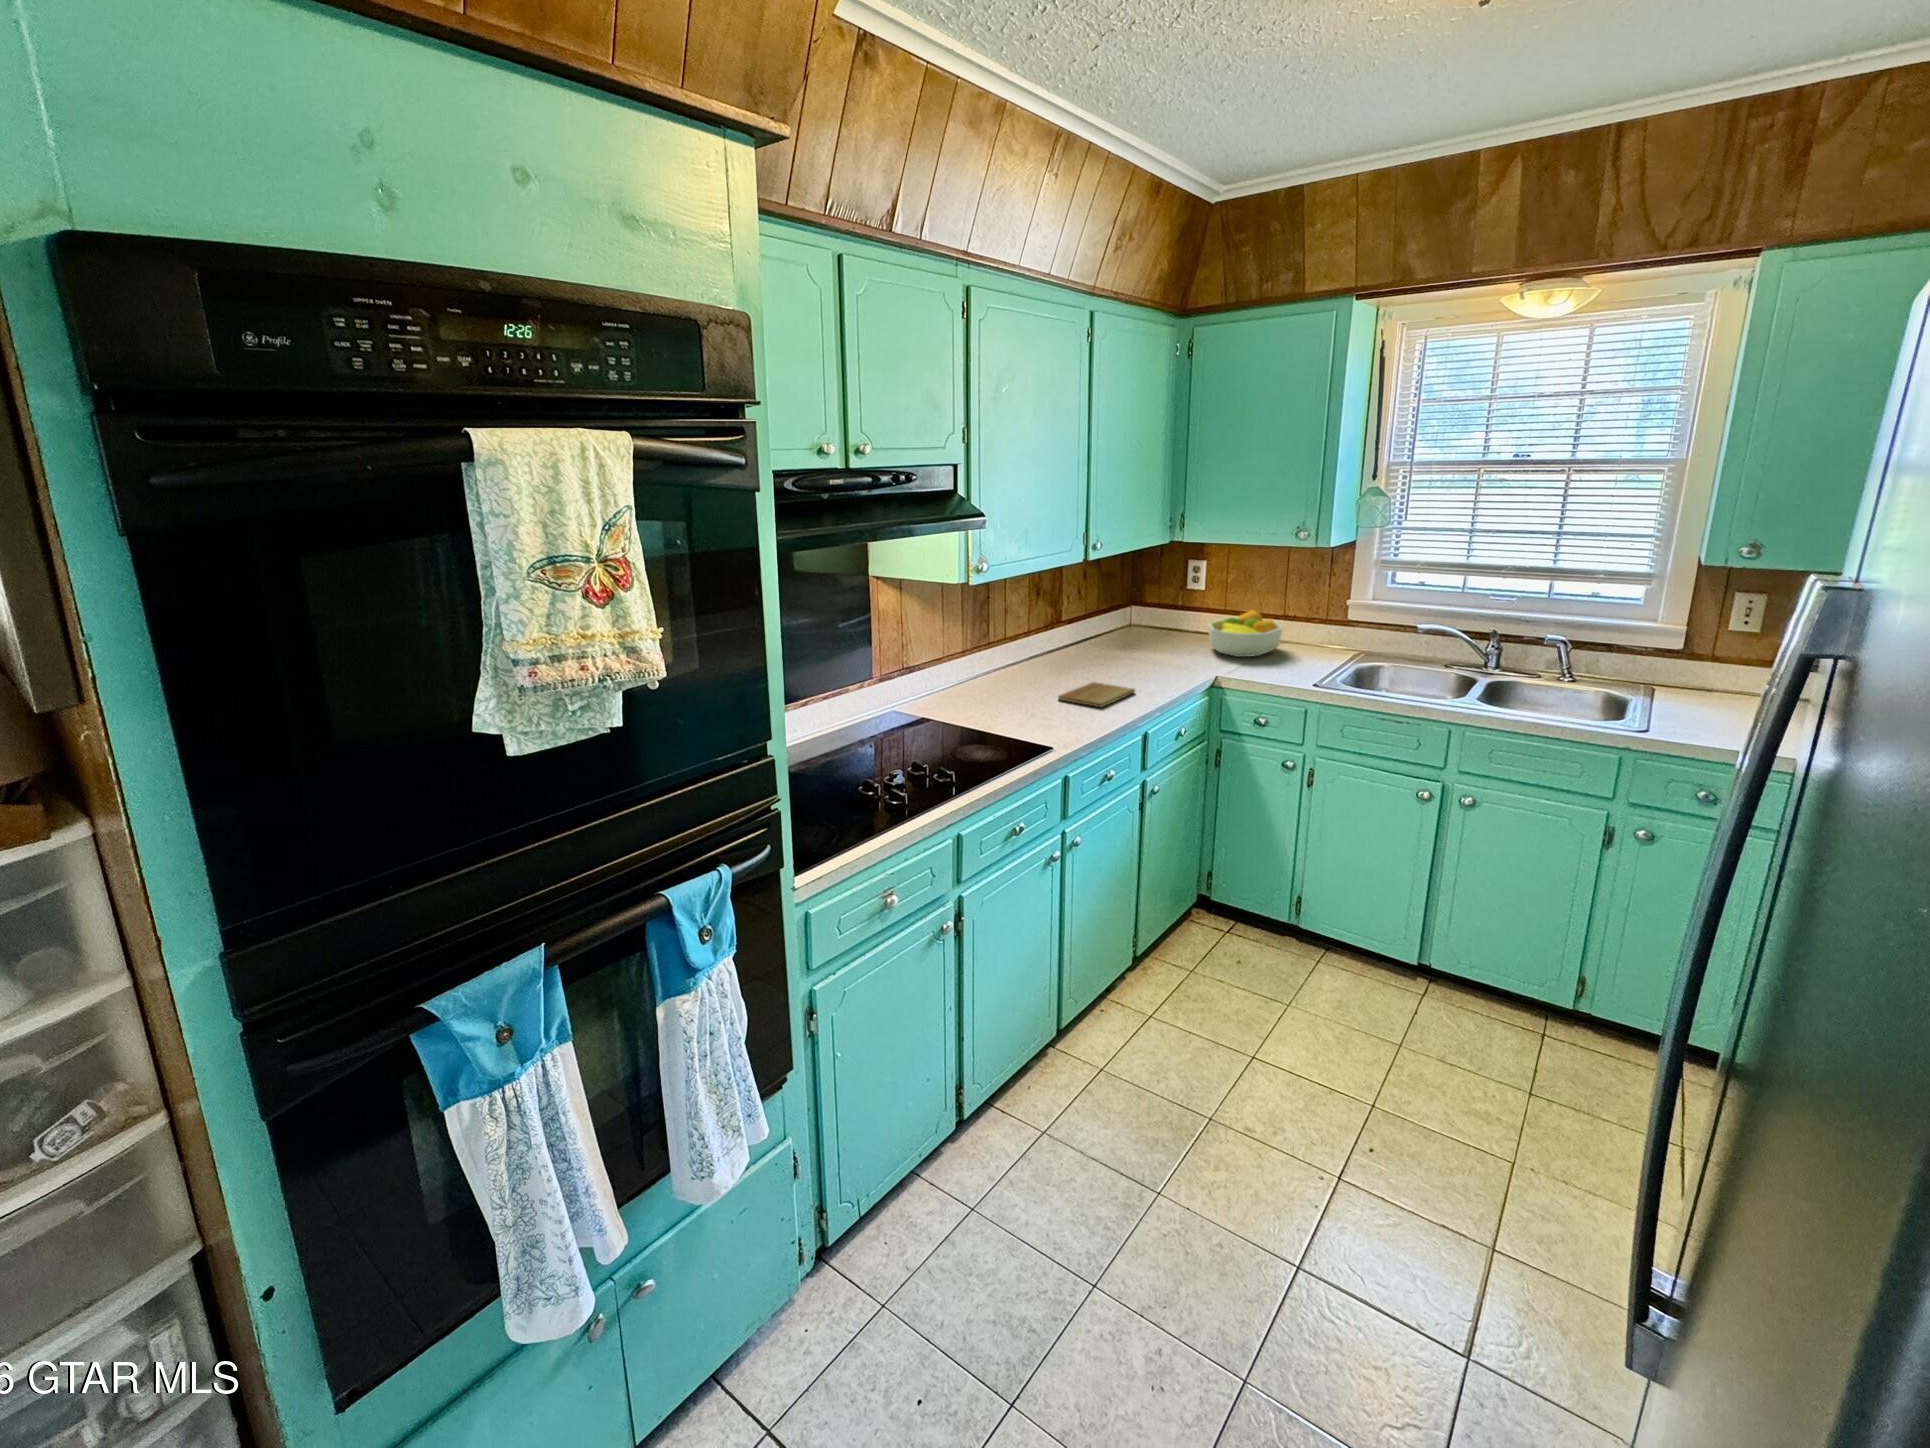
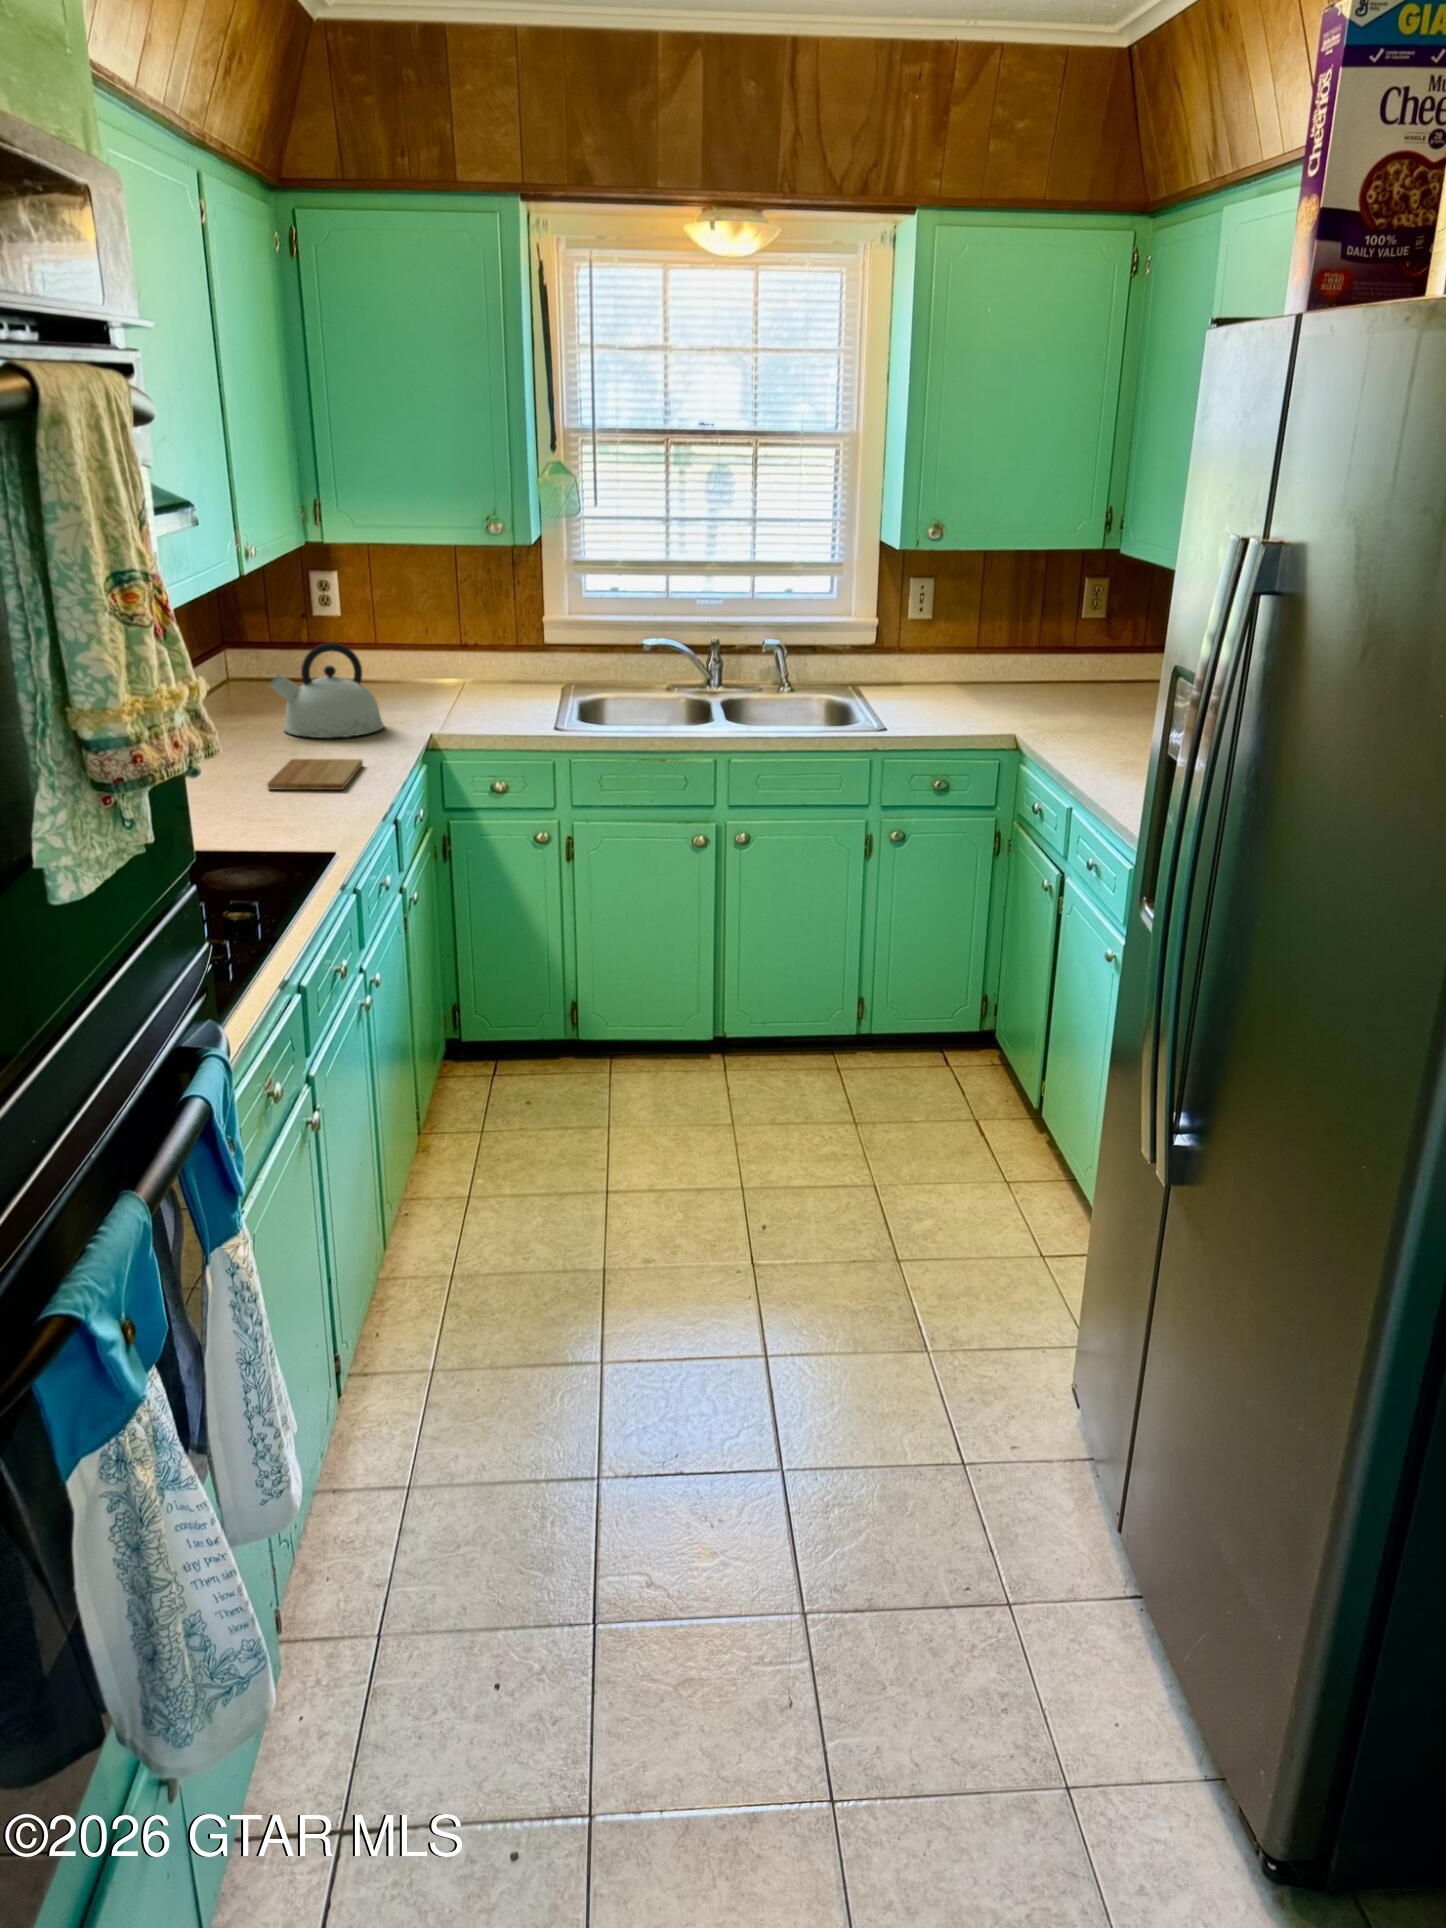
kettle: none [1109,609,1183,672] -> present [270,643,384,738]
fruit bowl: present [1208,610,1282,657] -> none [380,636,481,703]

